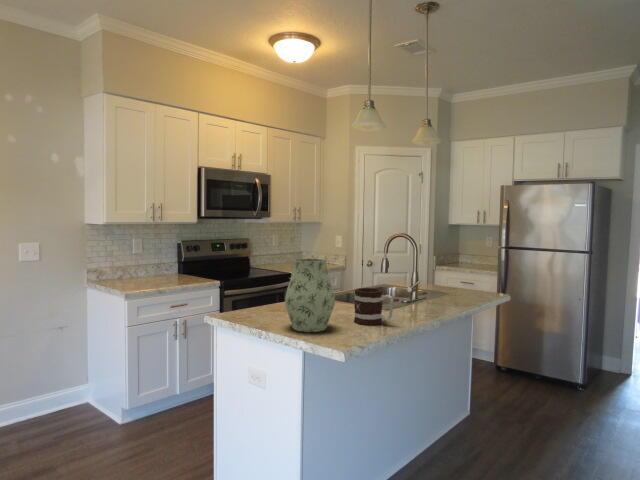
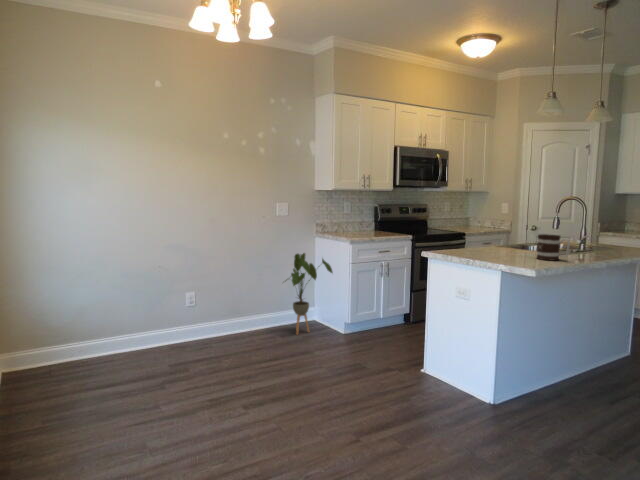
vase: present [285,258,335,332] -> none [486,211,524,261]
house plant: none [20,313,103,438] -> present [291,253,333,334]

